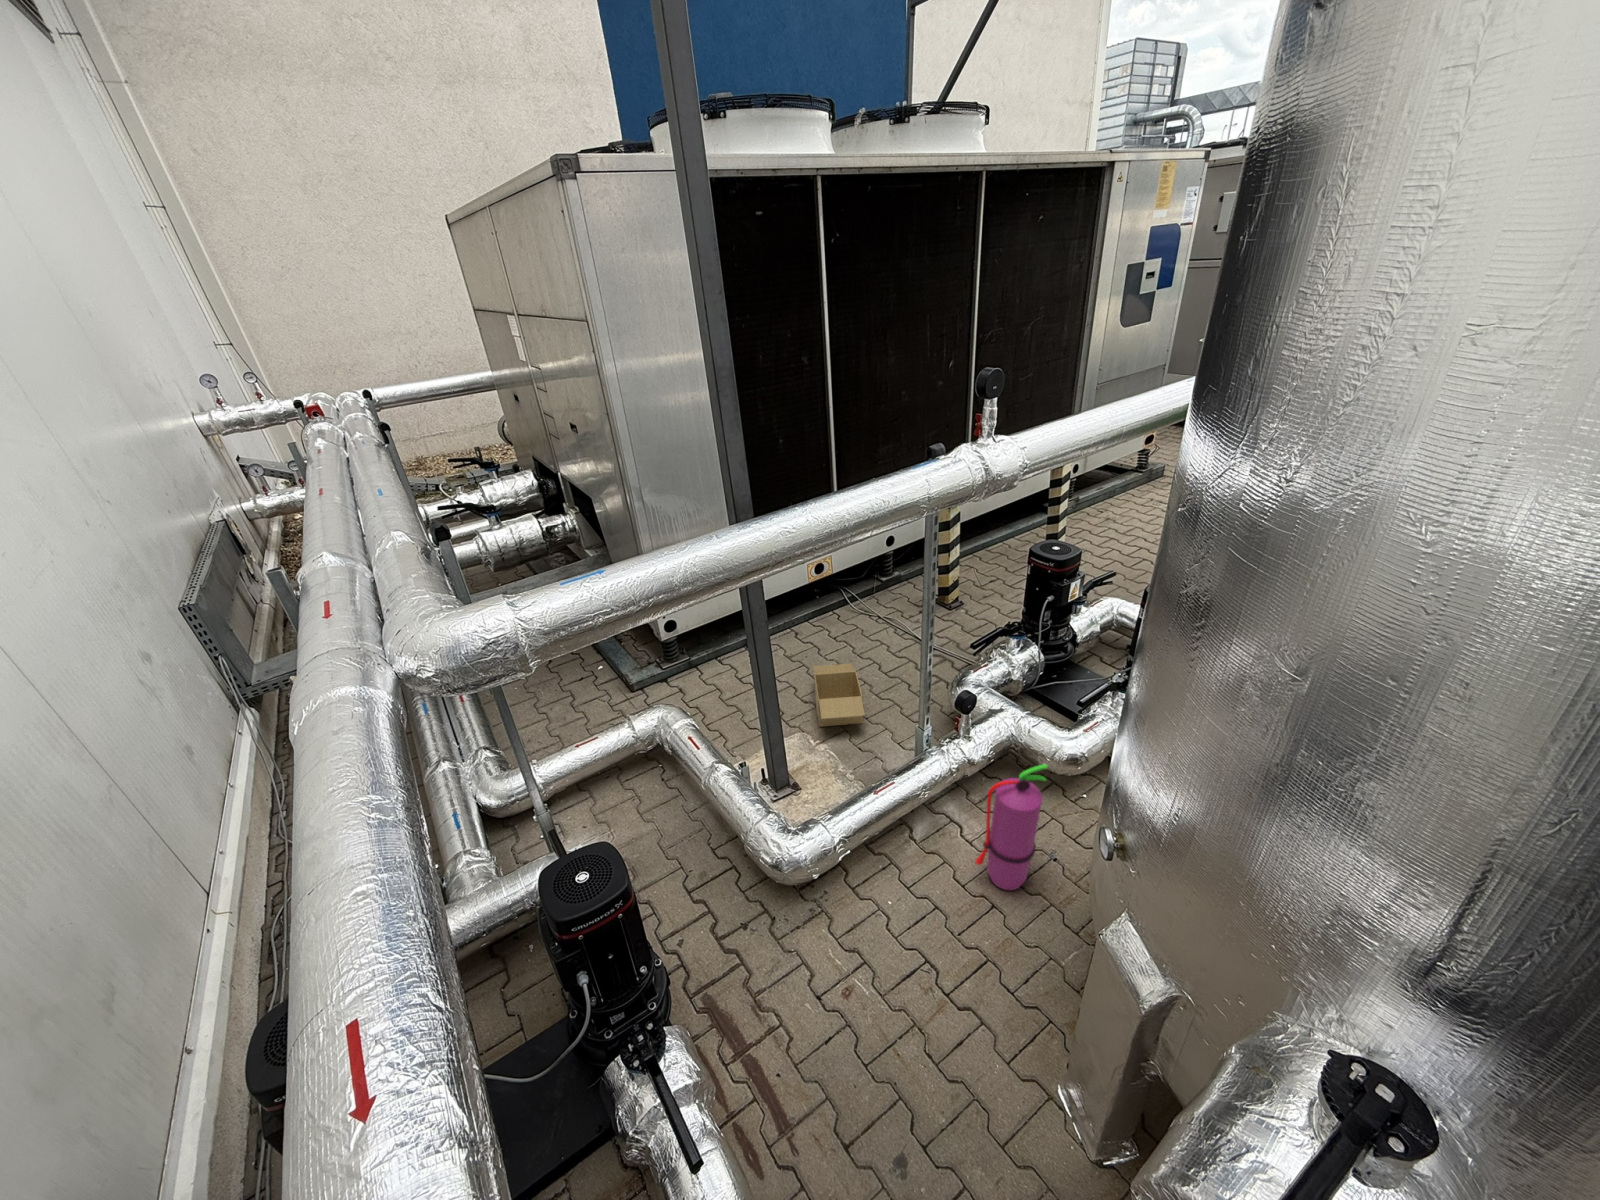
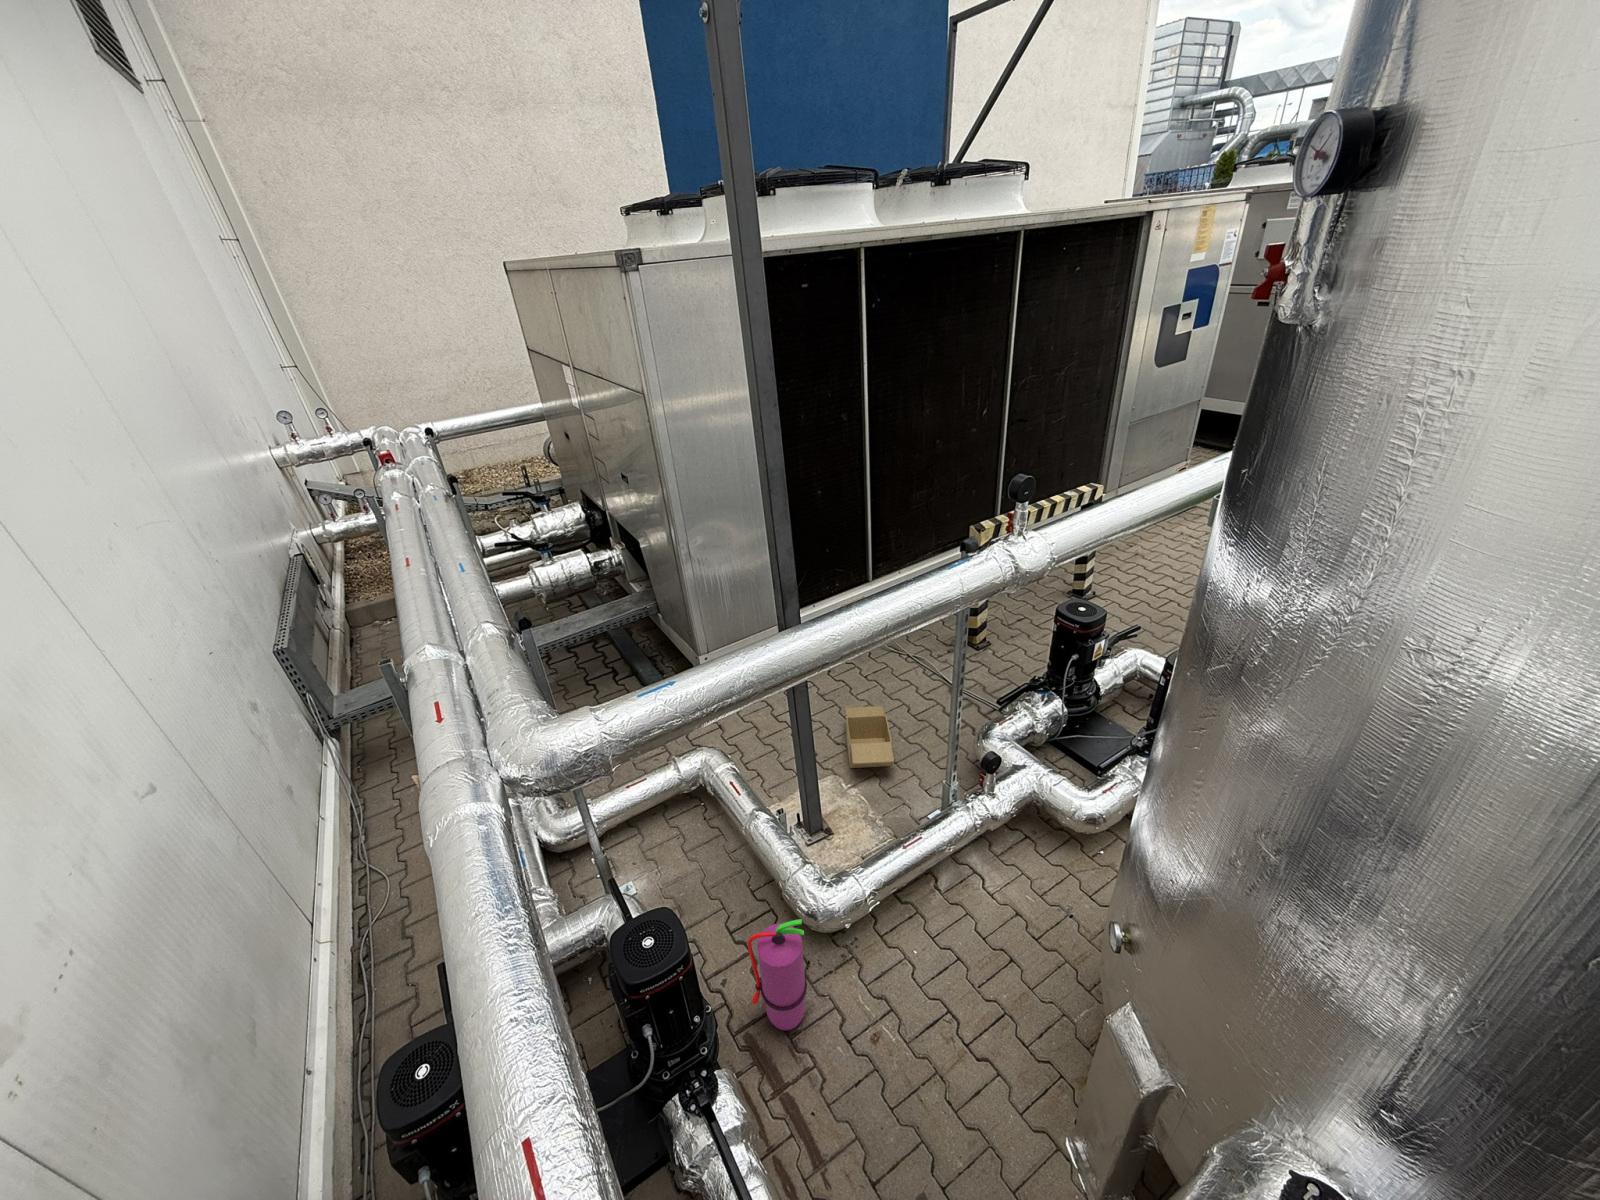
fire extinguisher: present [976,764,1047,890] -> present [747,919,807,1031]

